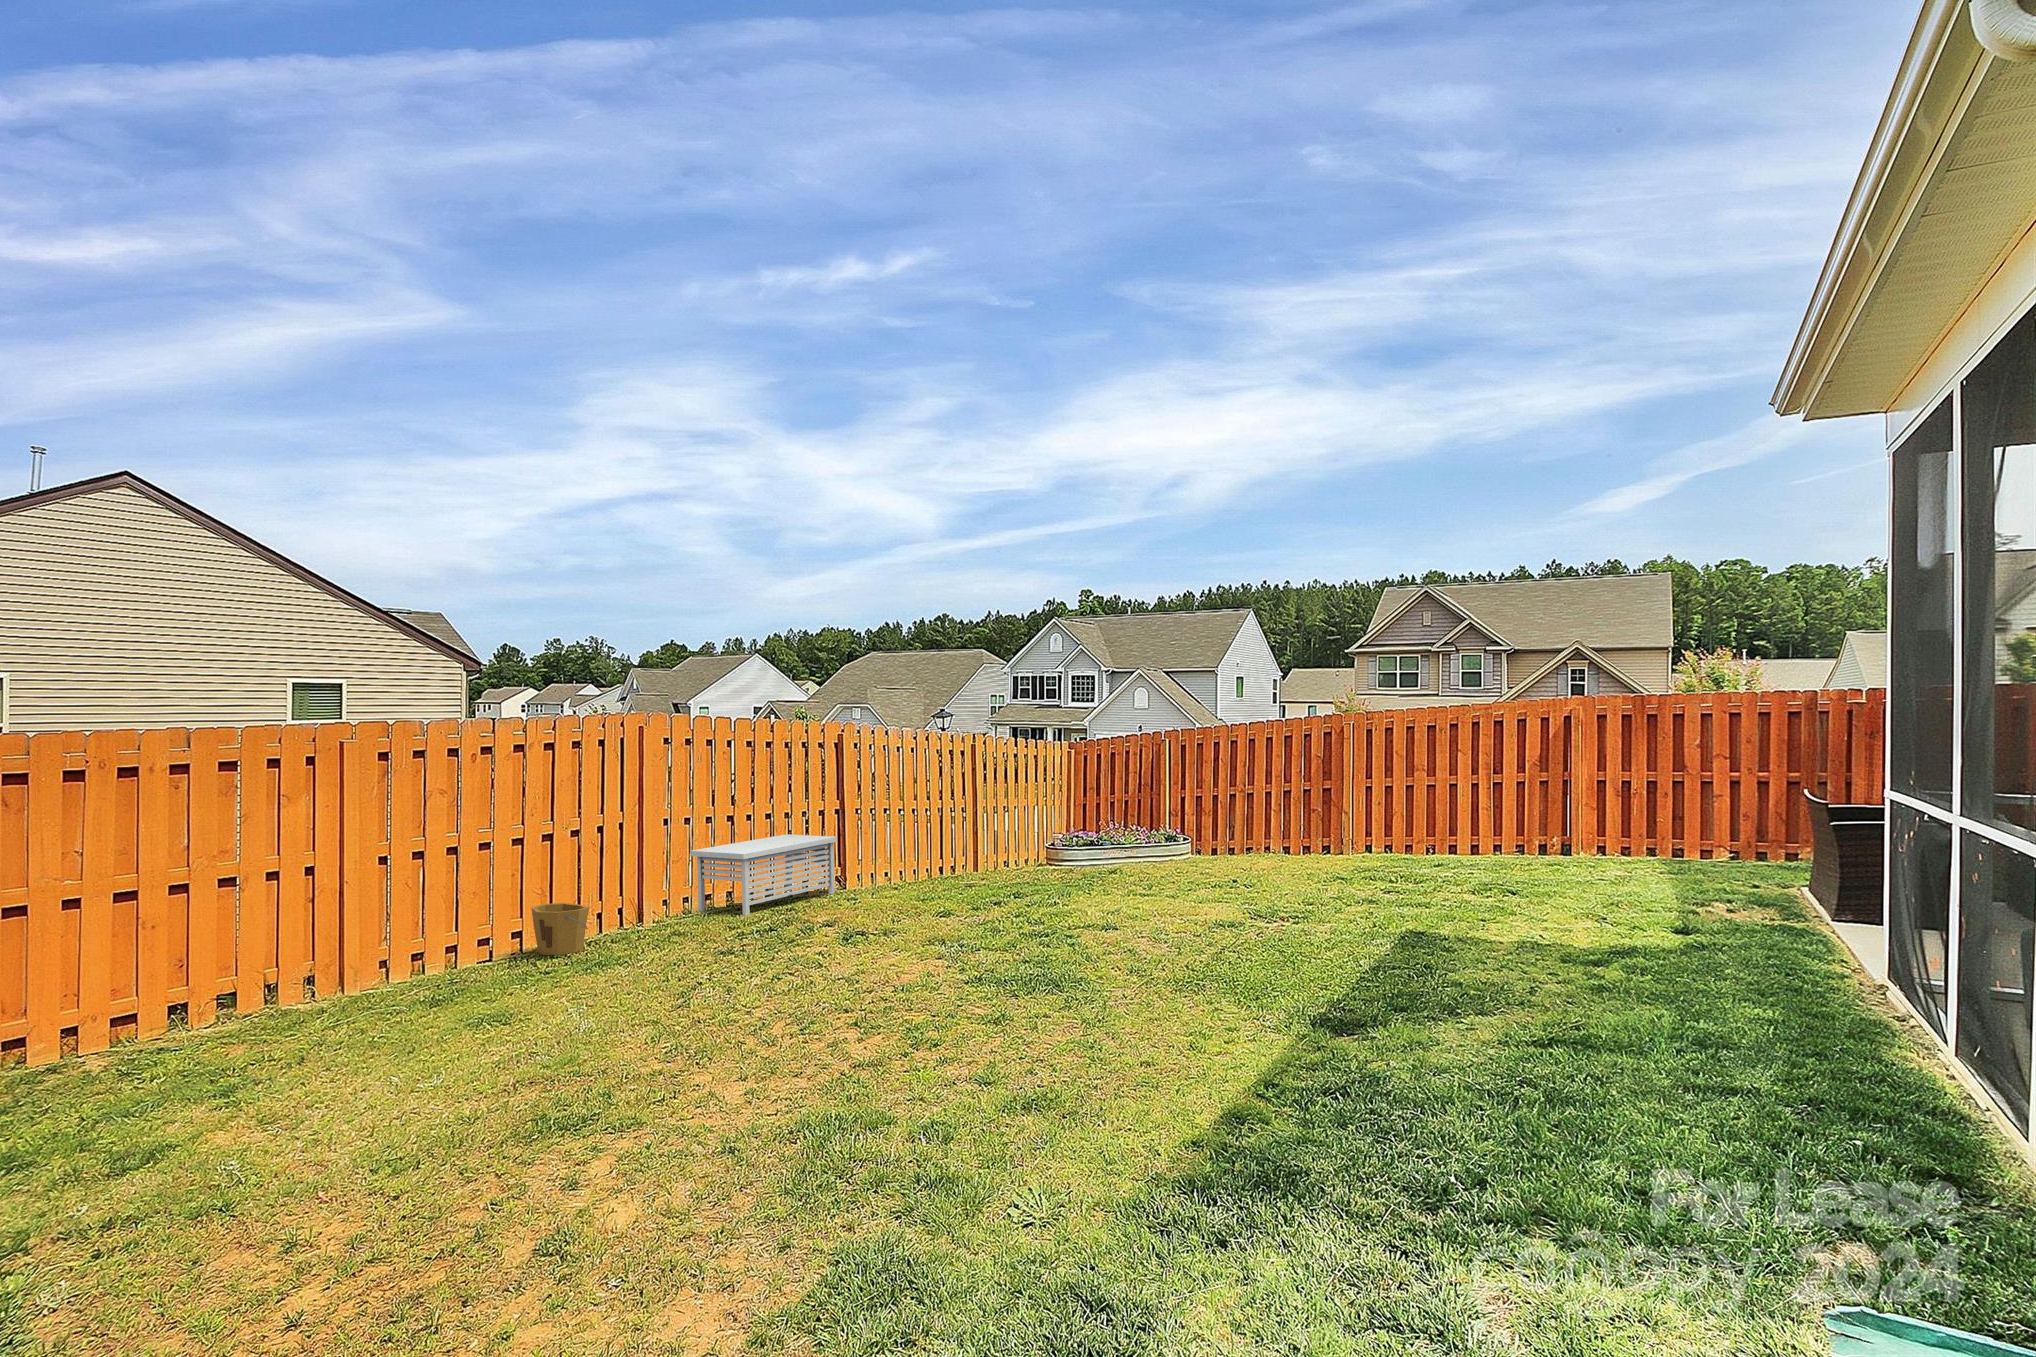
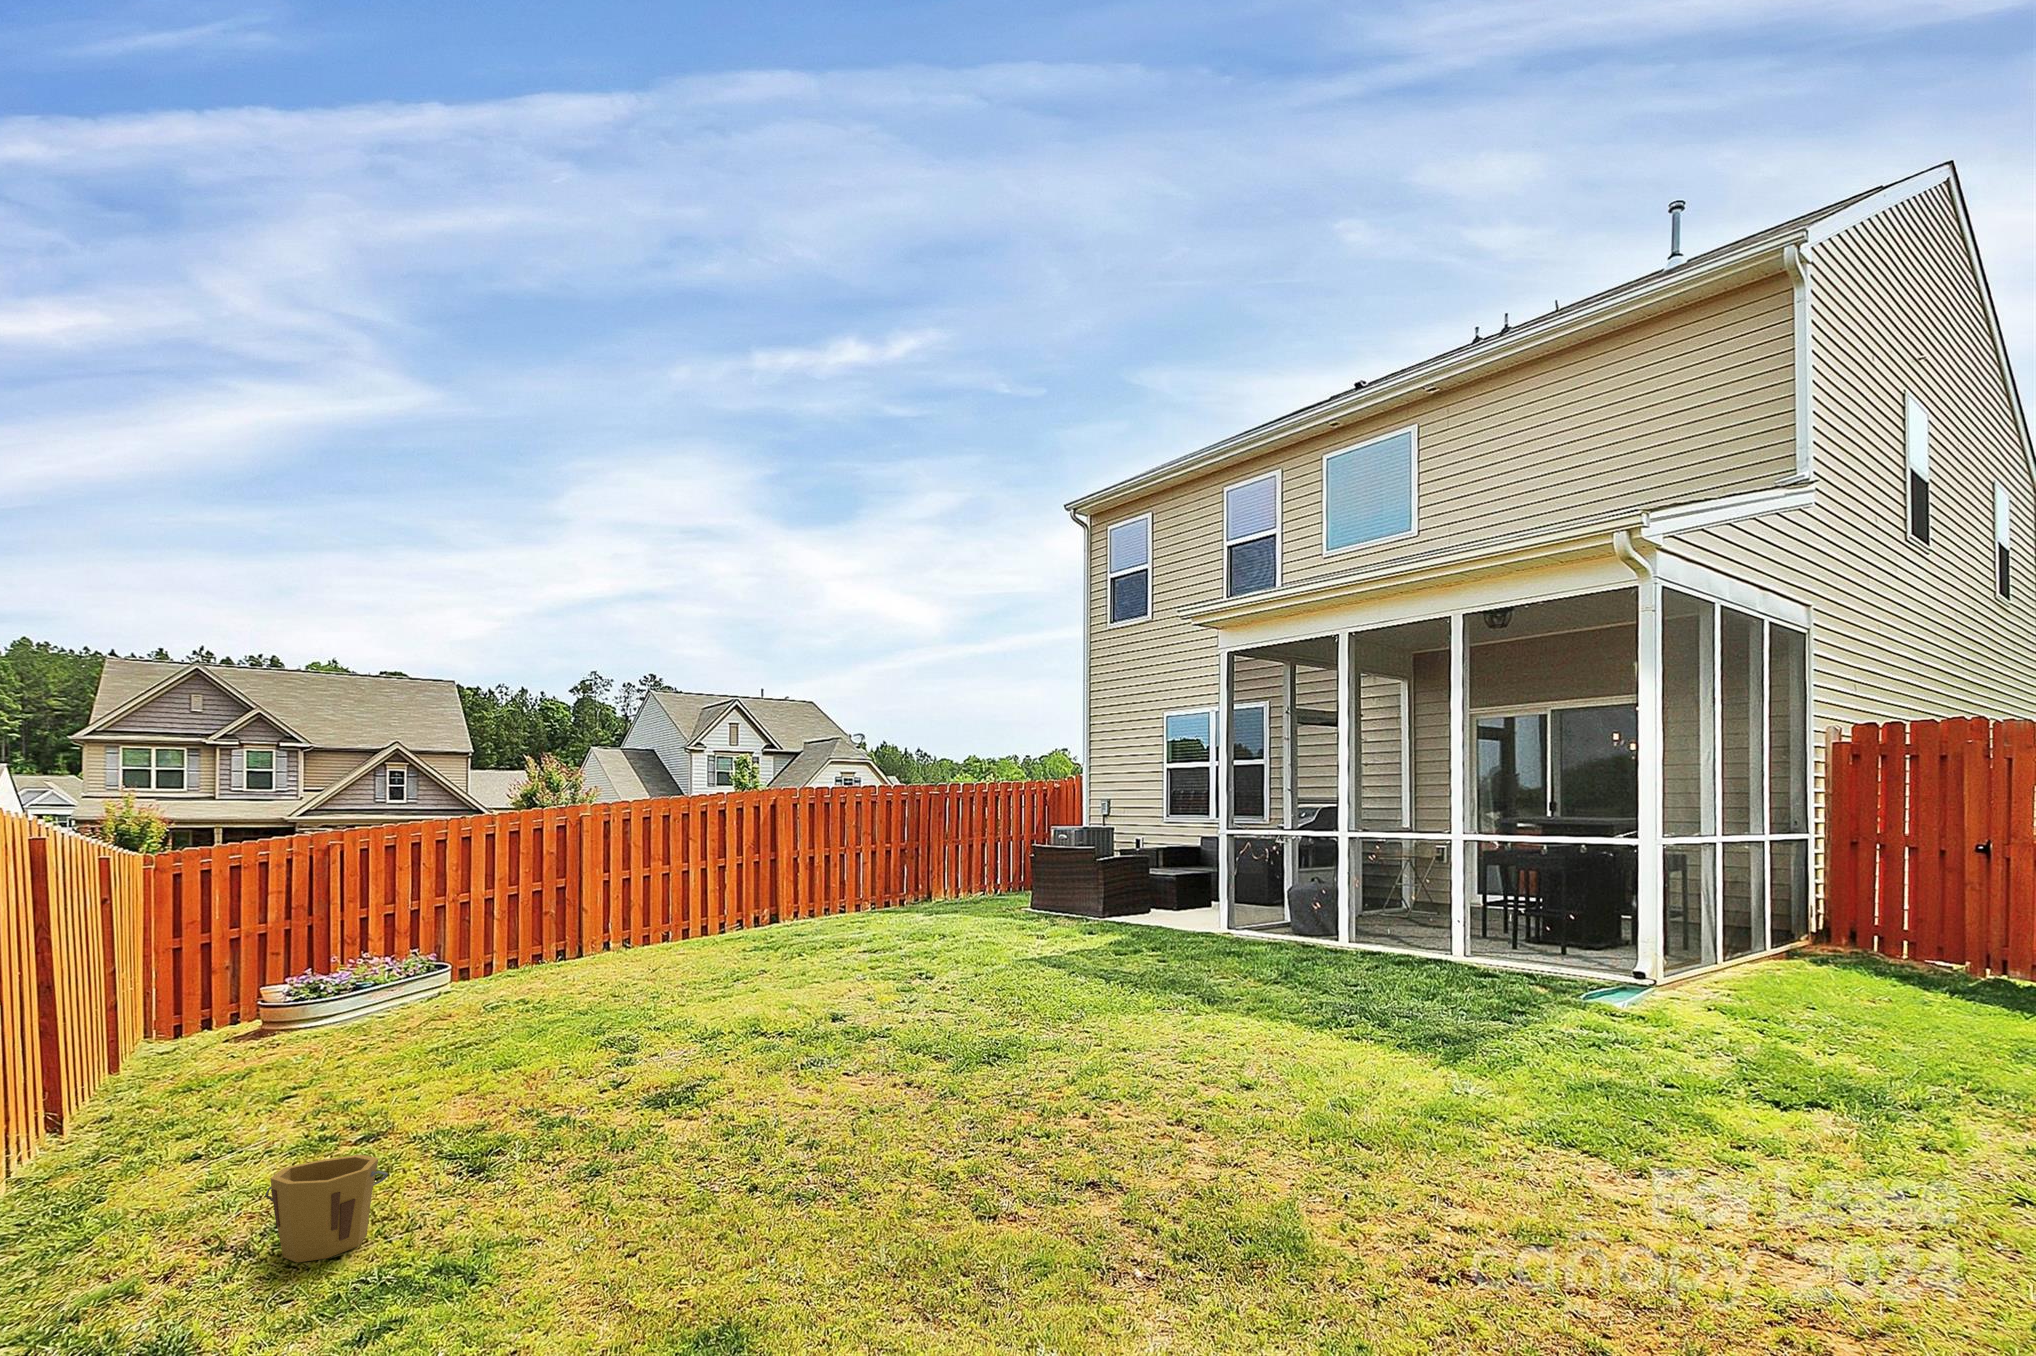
storage bench: present [690,834,837,916] -> none [243,1002,382,1158]

